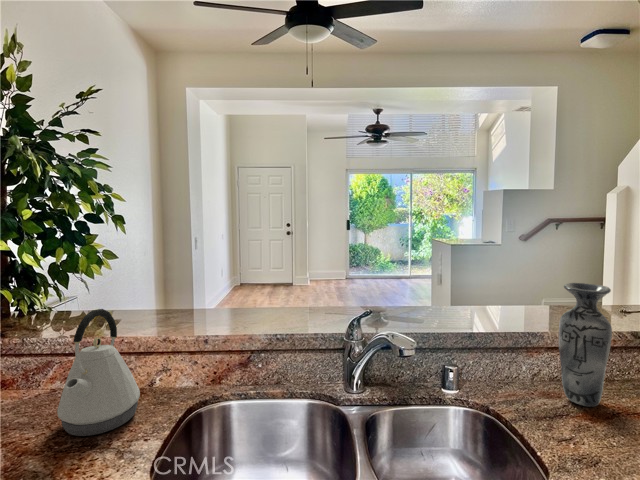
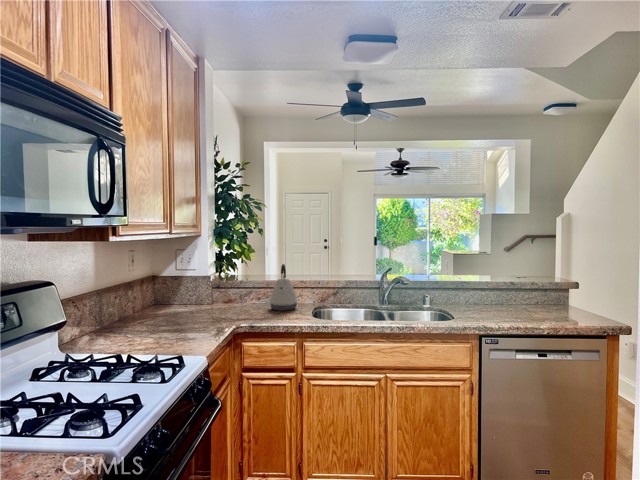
vase: present [559,283,612,407] -> none [472,258,492,309]

